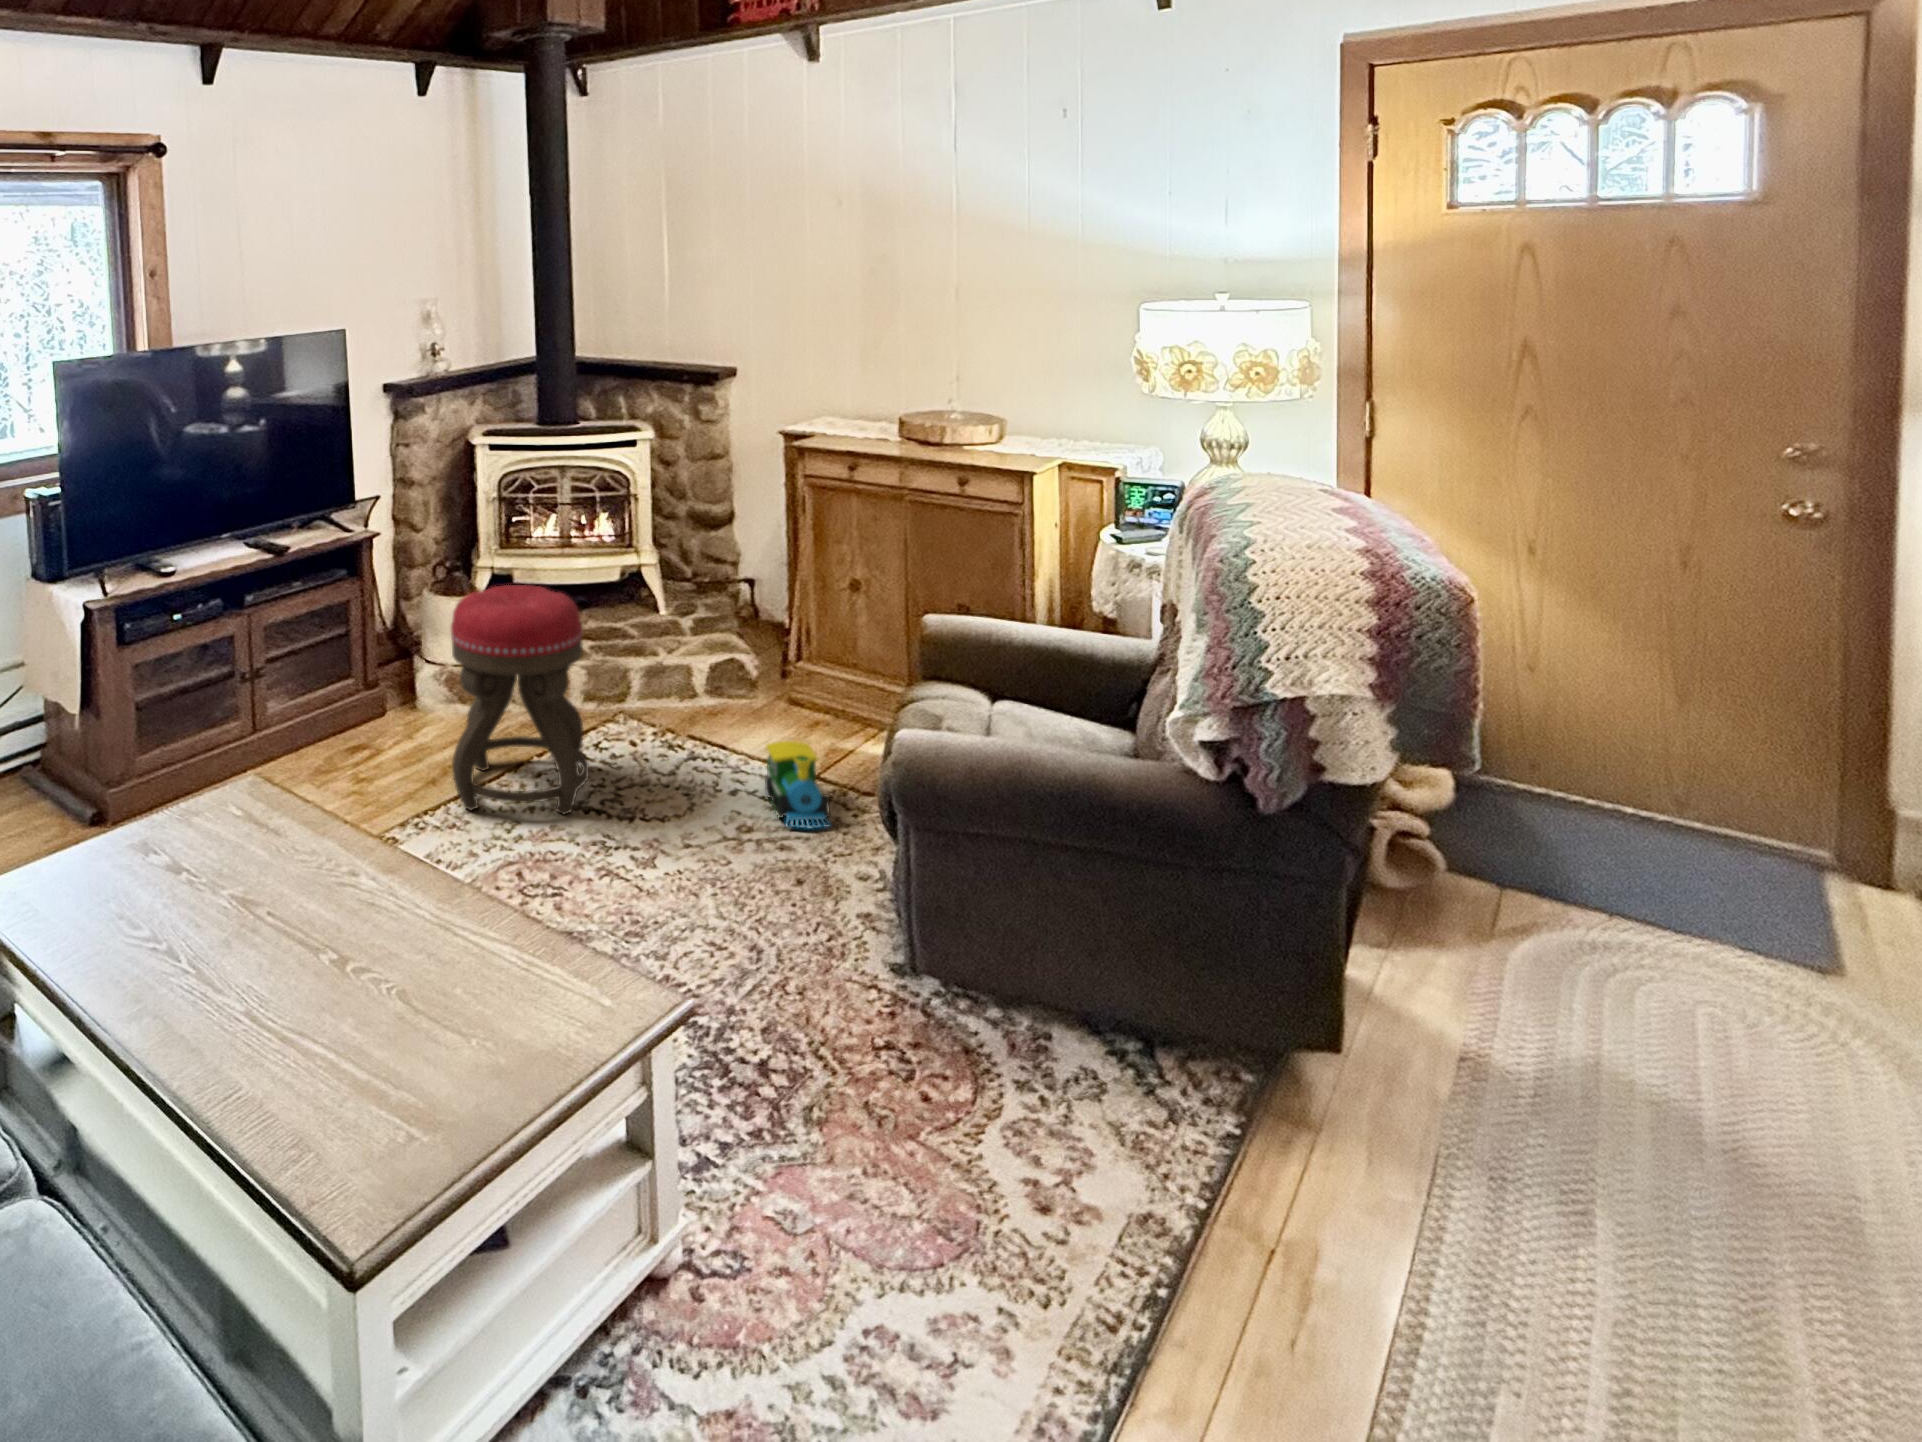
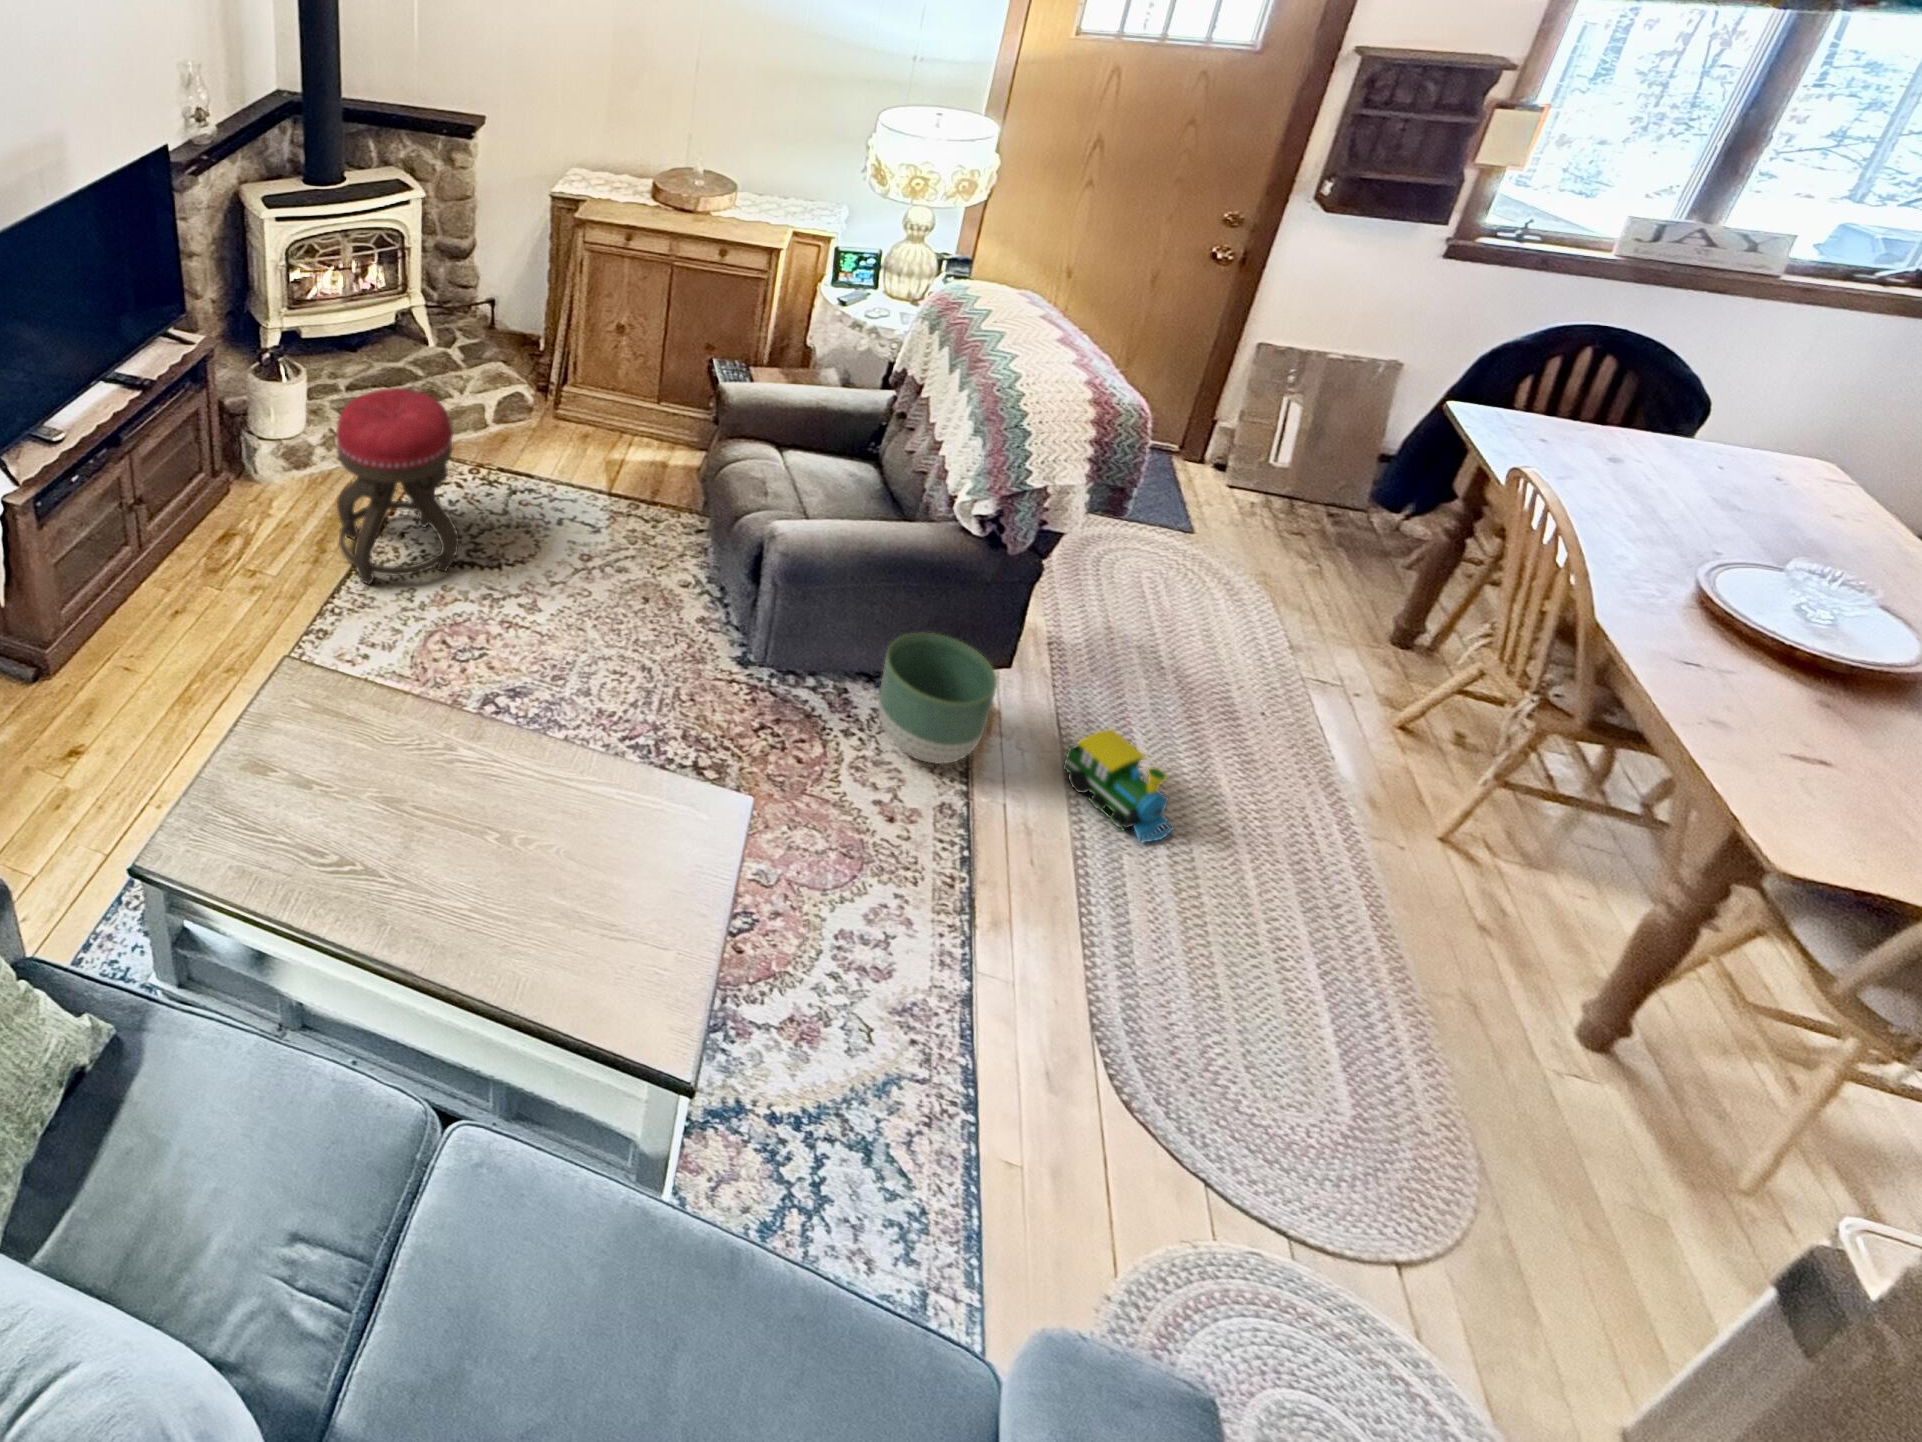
toy train: present [765,741,830,828] -> present [1063,729,1173,842]
planter: none [1058,936,1240,1157] -> present [878,633,997,764]

